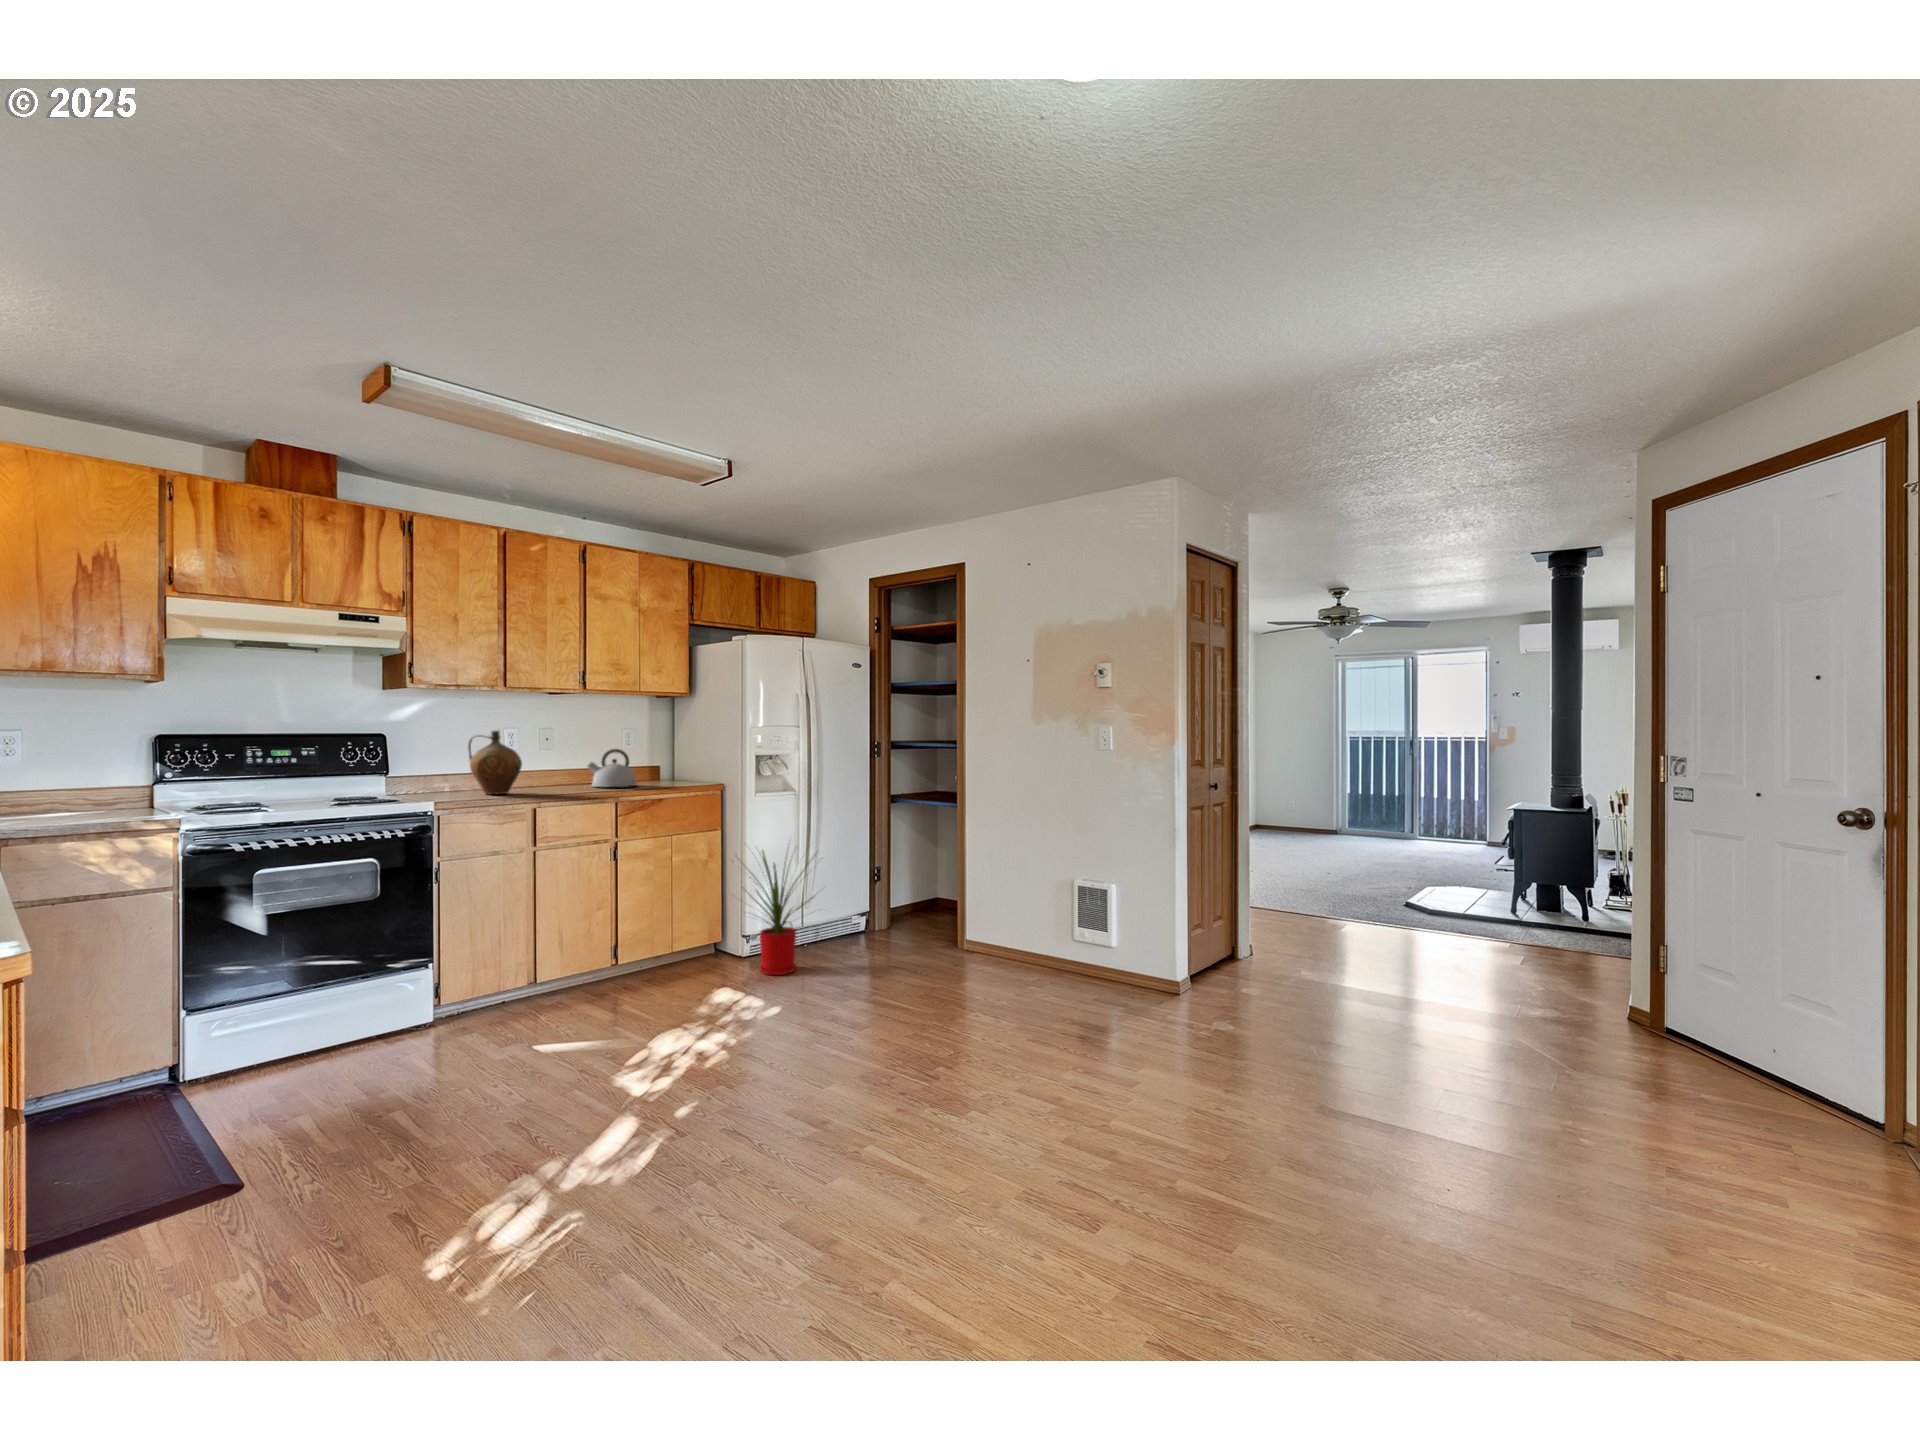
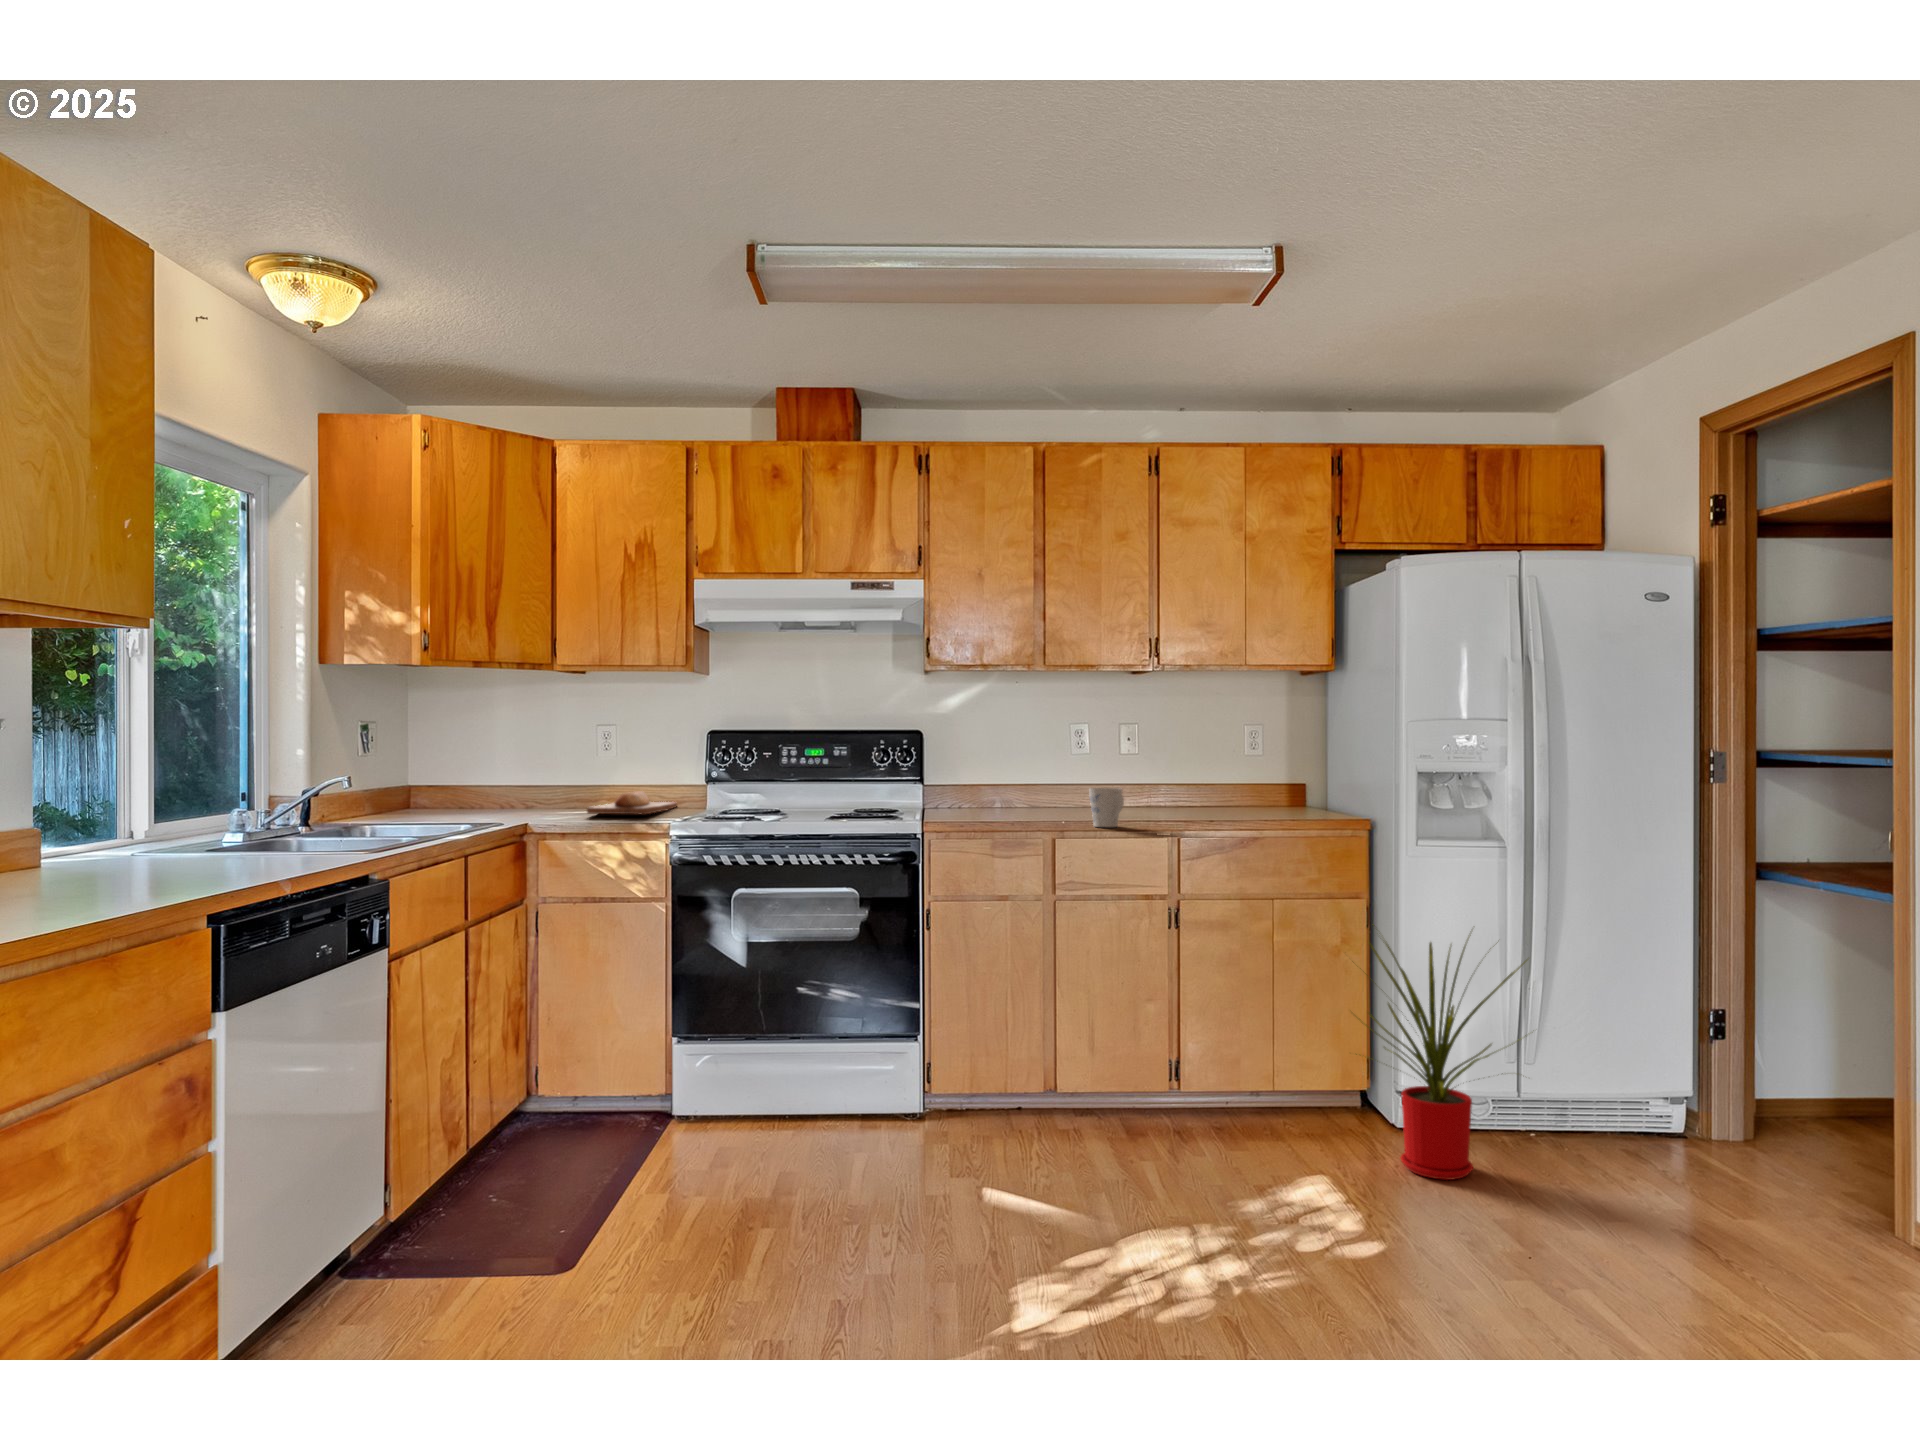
ceramic jug: present [468,730,522,794] -> none [1004,727,1067,815]
kettle: present [588,749,636,787] -> none [1175,756,1247,815]
mug: none [553,772,583,799] -> present [1089,788,1124,827]
bread loaf: none [37,795,122,820] -> present [587,791,677,814]

